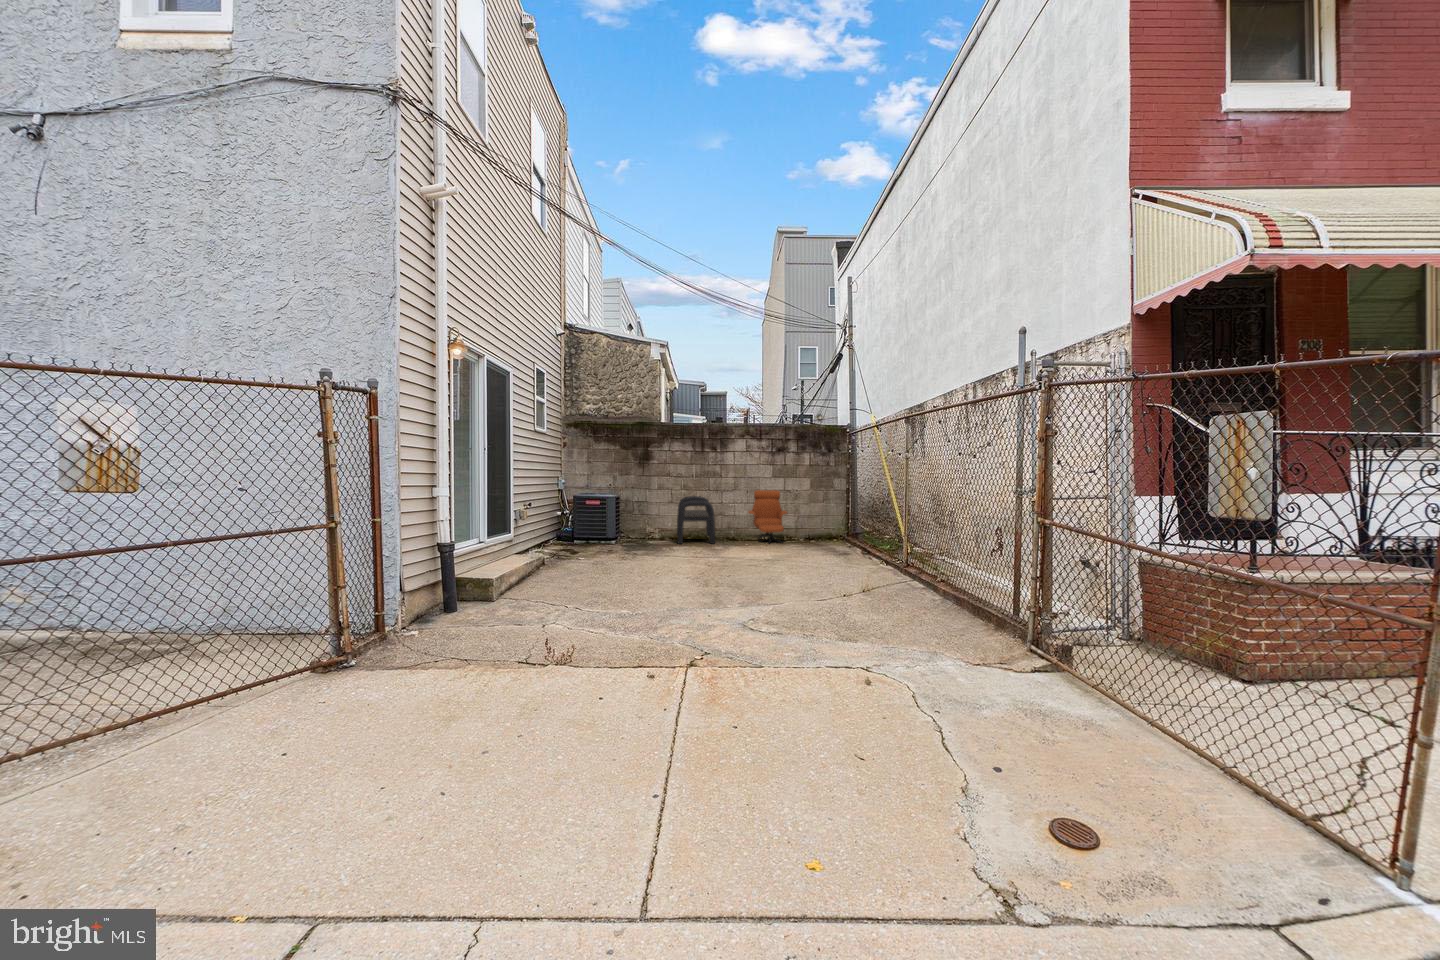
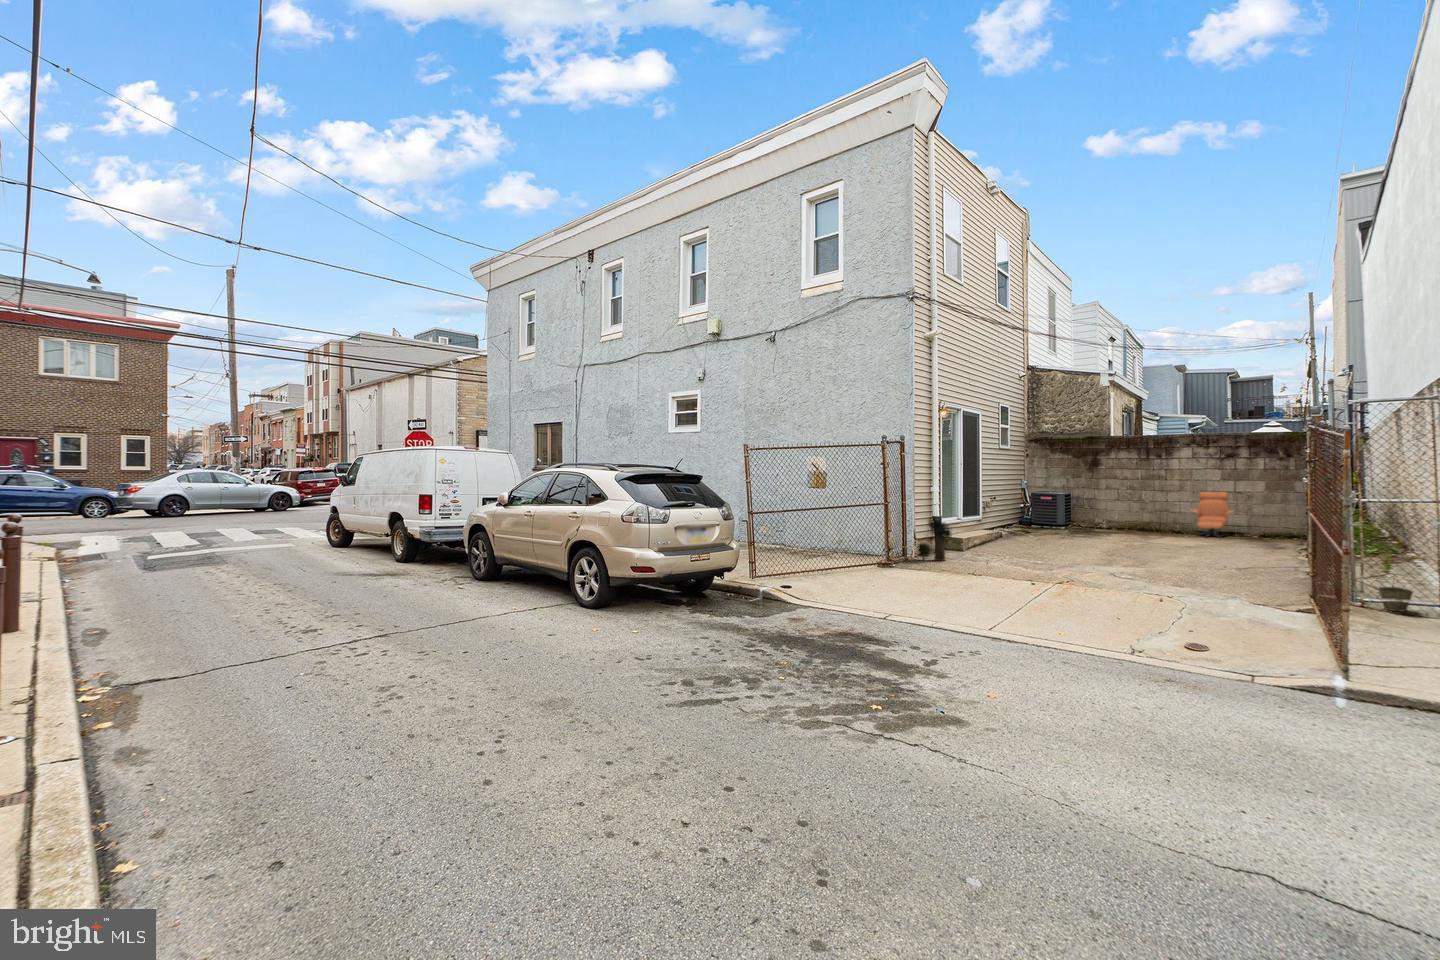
bench: present [677,496,715,544] -> none [1117,496,1157,535]
potted plant: none [401,551,480,636] -> present [917,519,952,561]
bucket: none [1118,611,1160,663] -> present [1378,586,1413,611]

